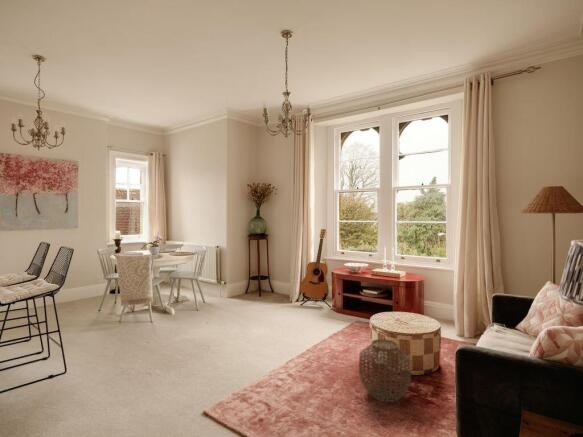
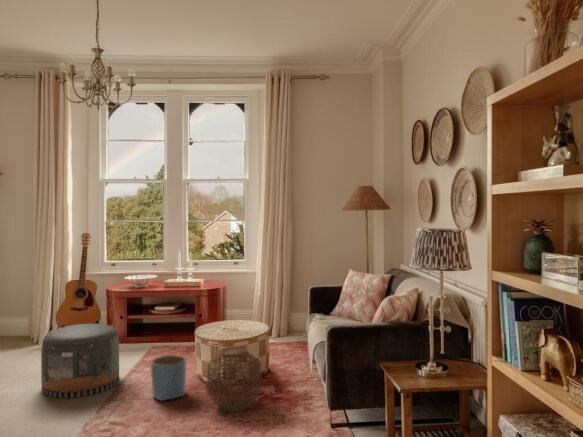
pouf: none [267,296,318,349] -> present [41,323,119,398]
planter: none [326,333,355,371] -> present [151,355,186,401]

